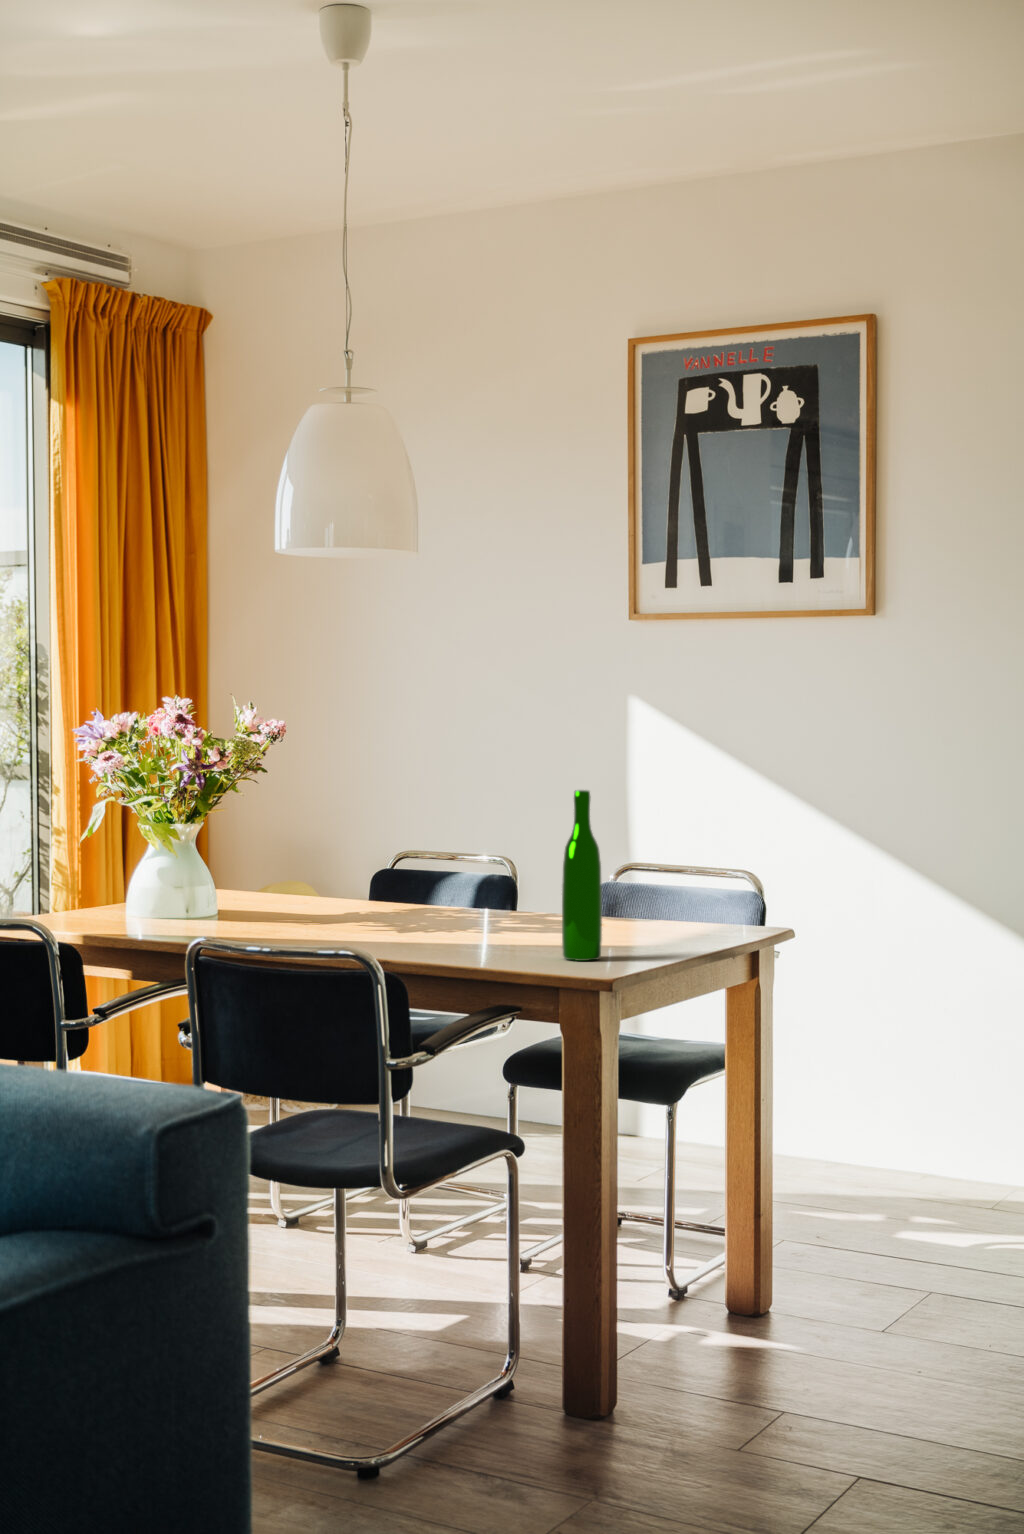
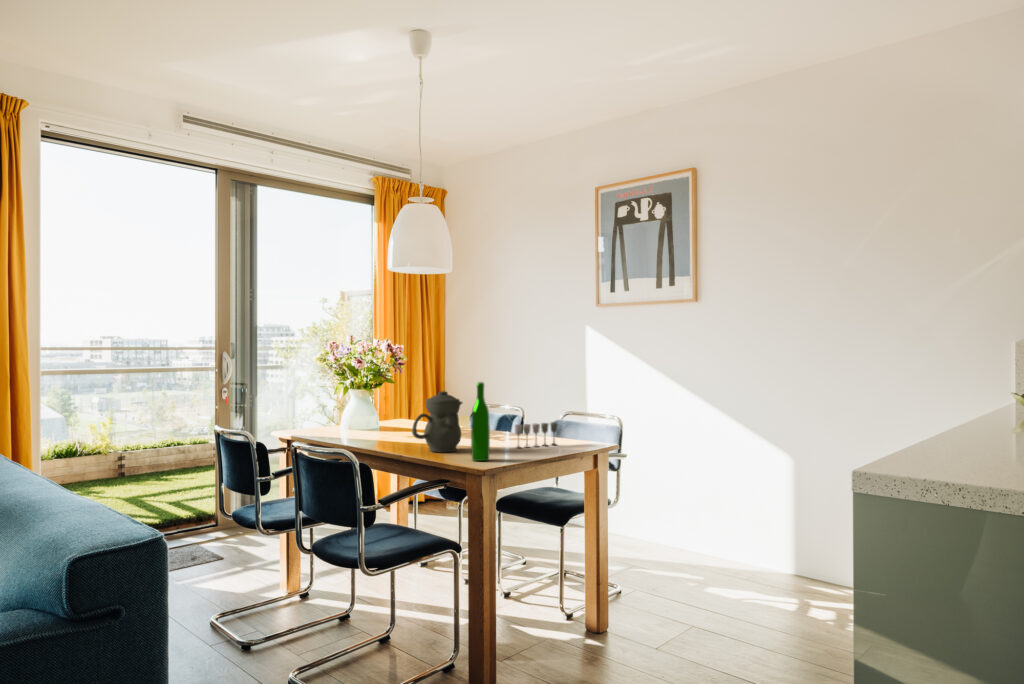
teapot: none [403,813,502,948] -> present [412,391,462,452]
wine glass: none [599,880,678,936] -> present [515,422,558,448]

